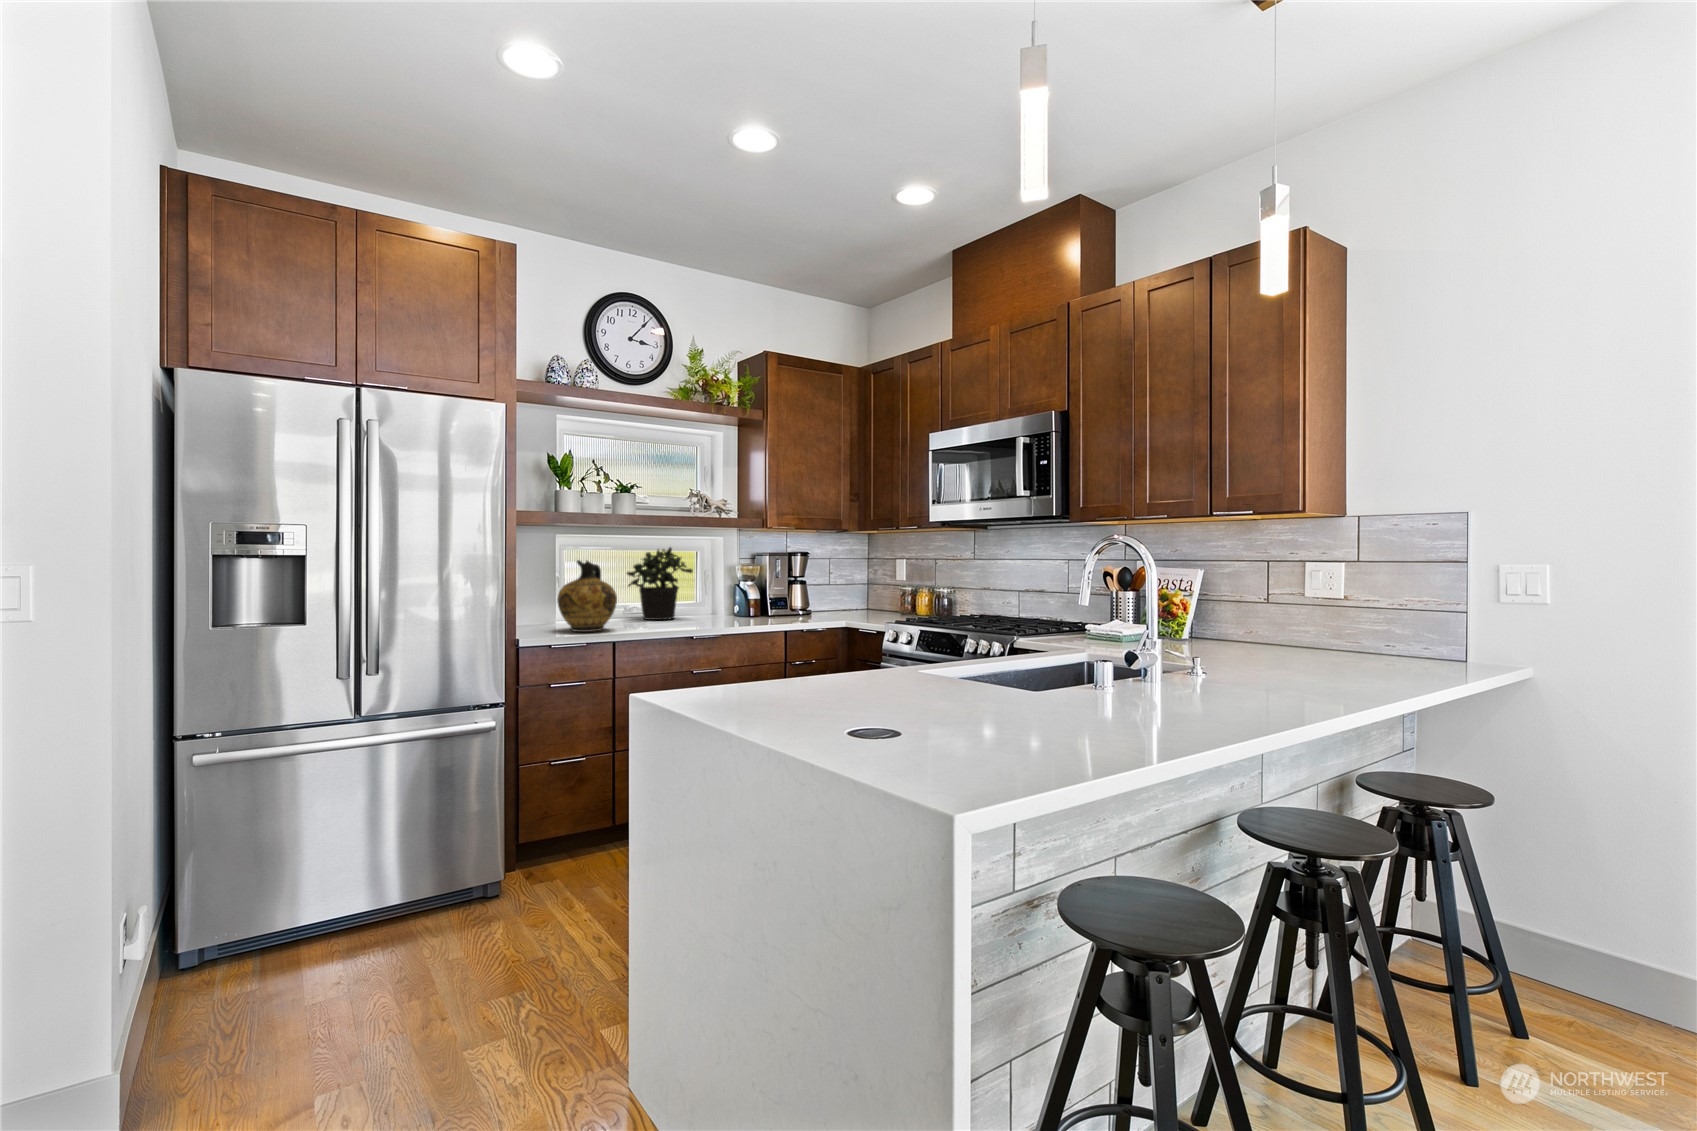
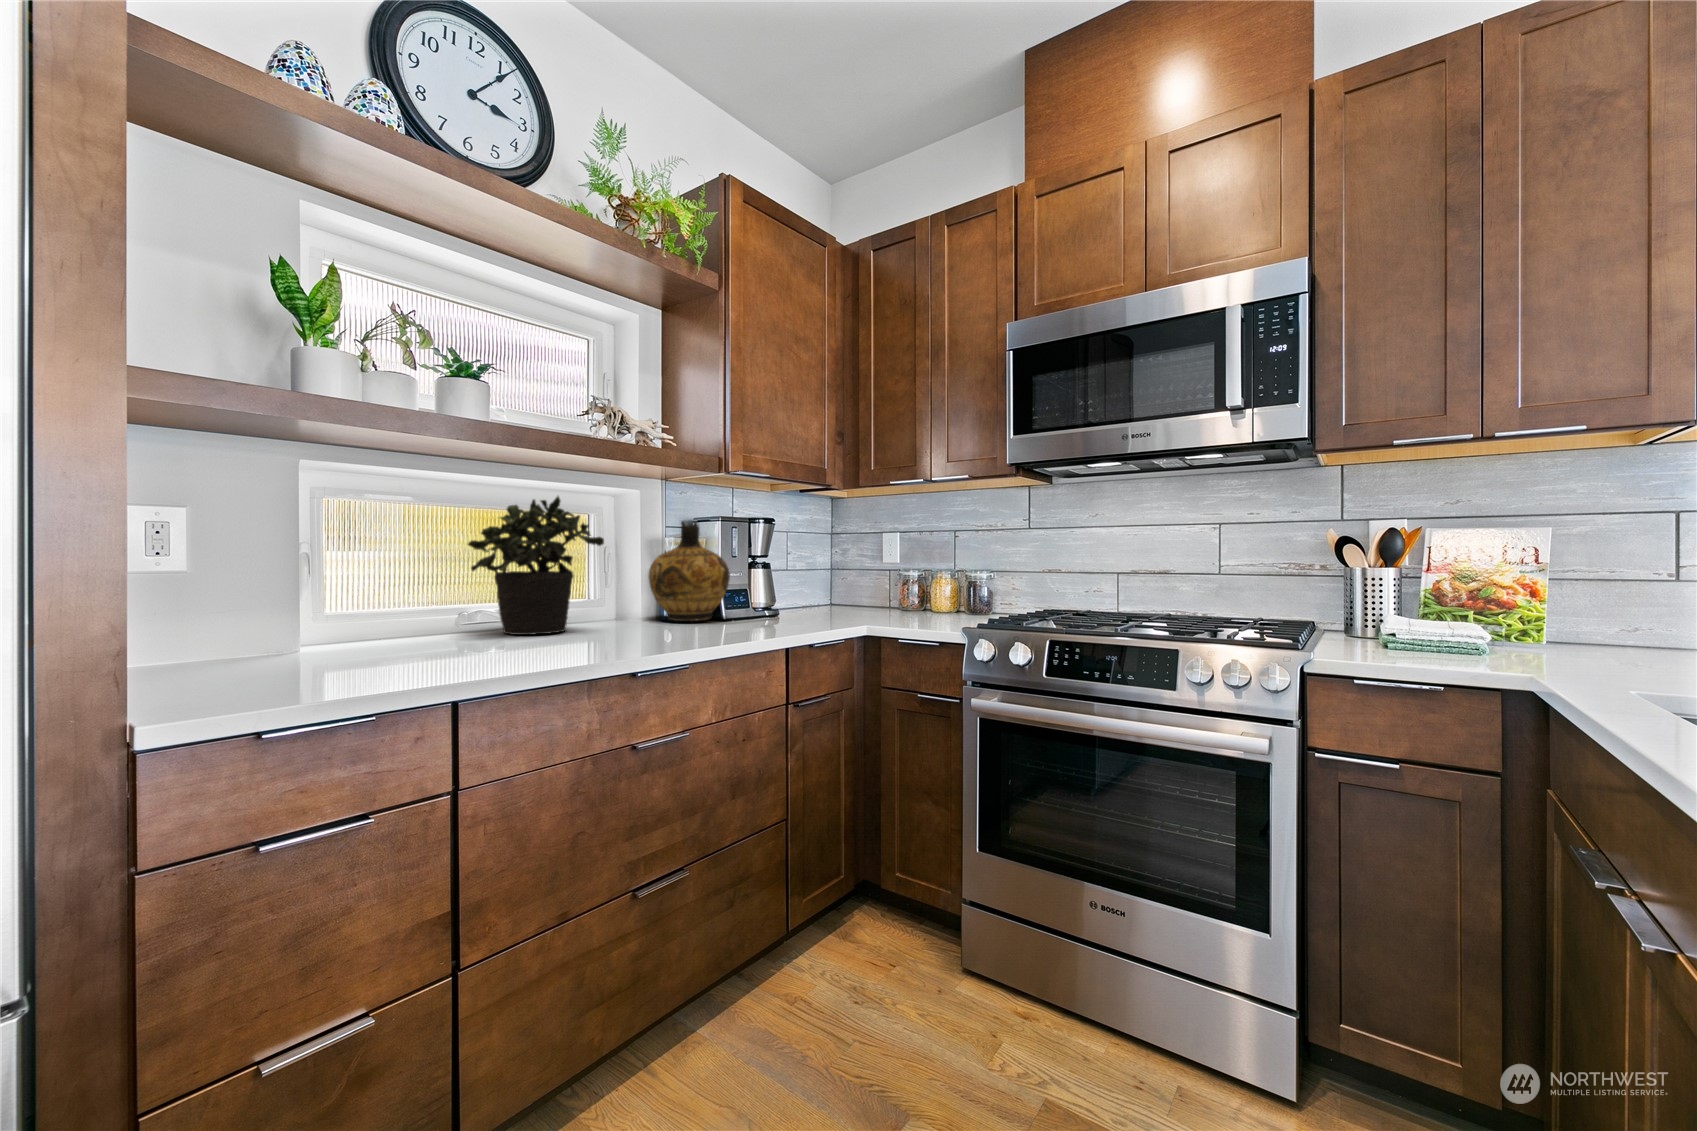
ceramic jug: present [557,560,617,632] -> present [649,521,730,621]

